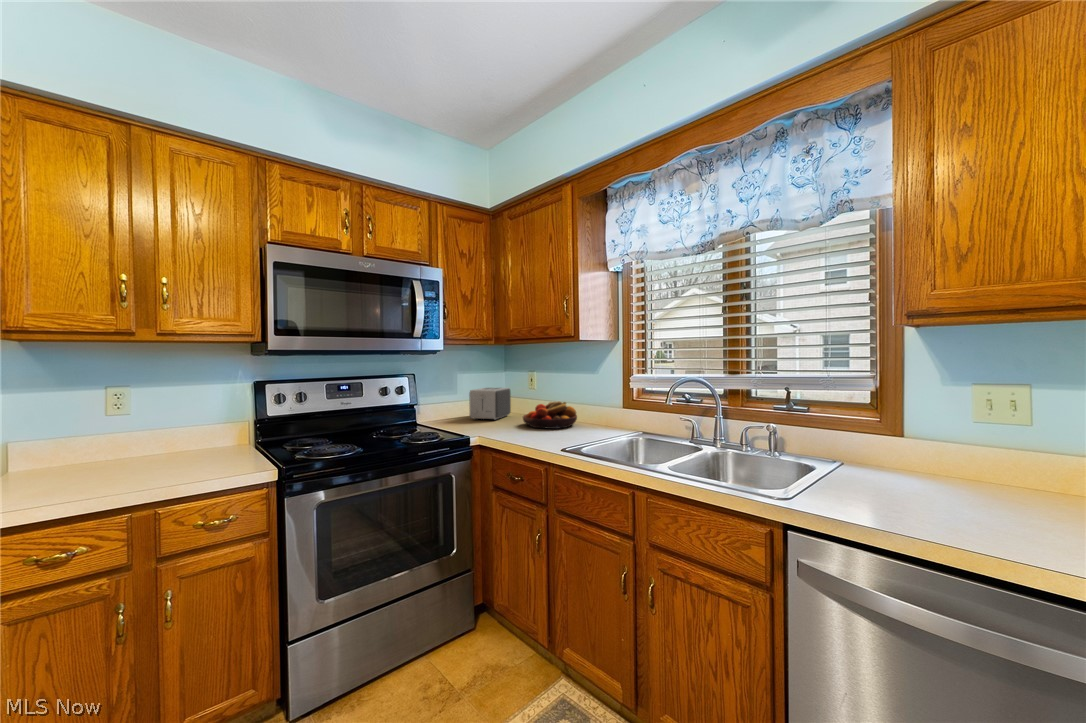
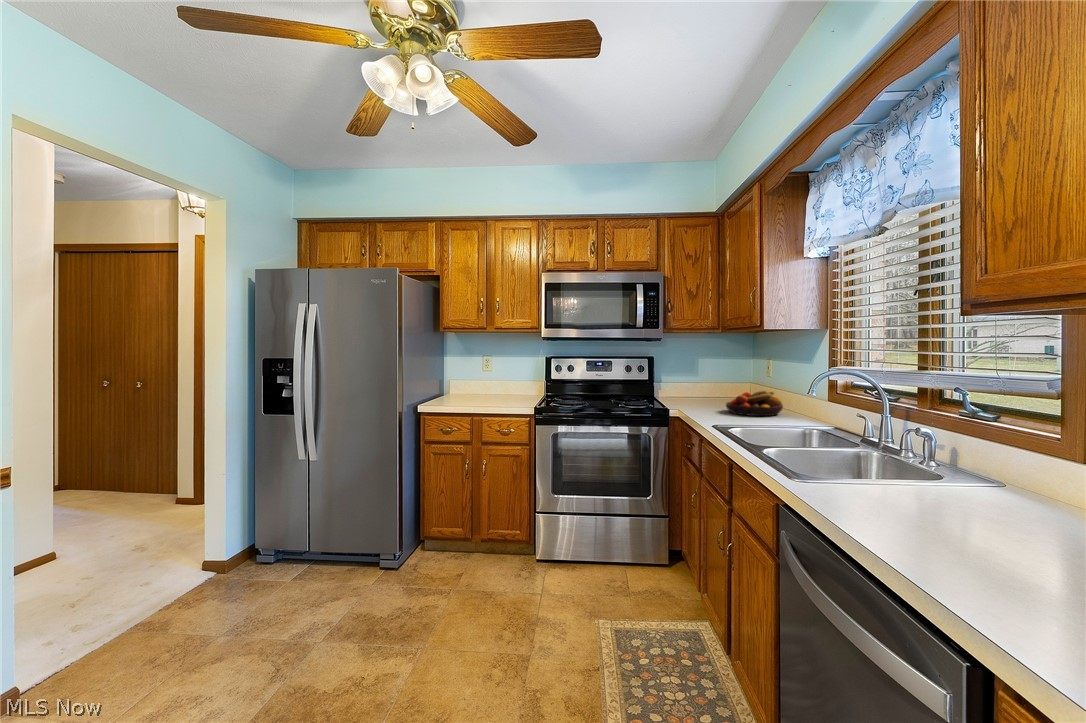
toaster: present [469,388,511,420] -> none [690,375,735,405]

